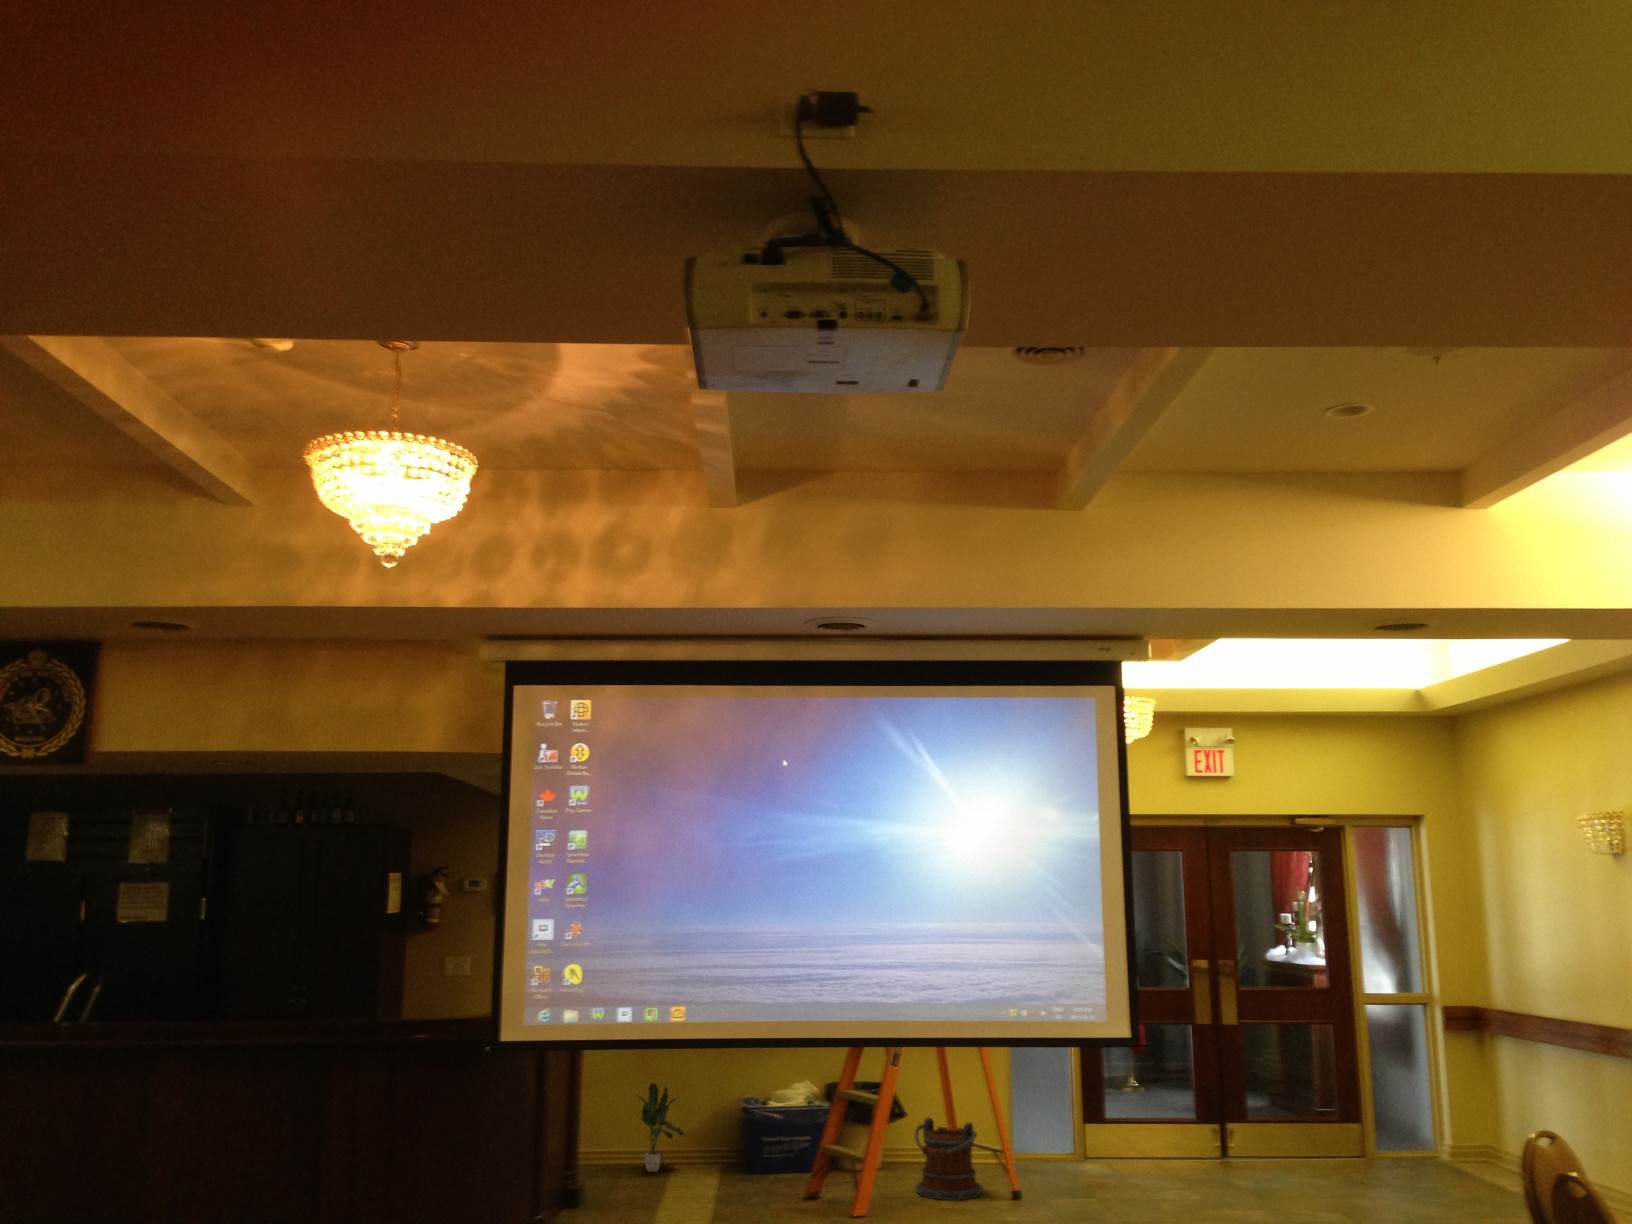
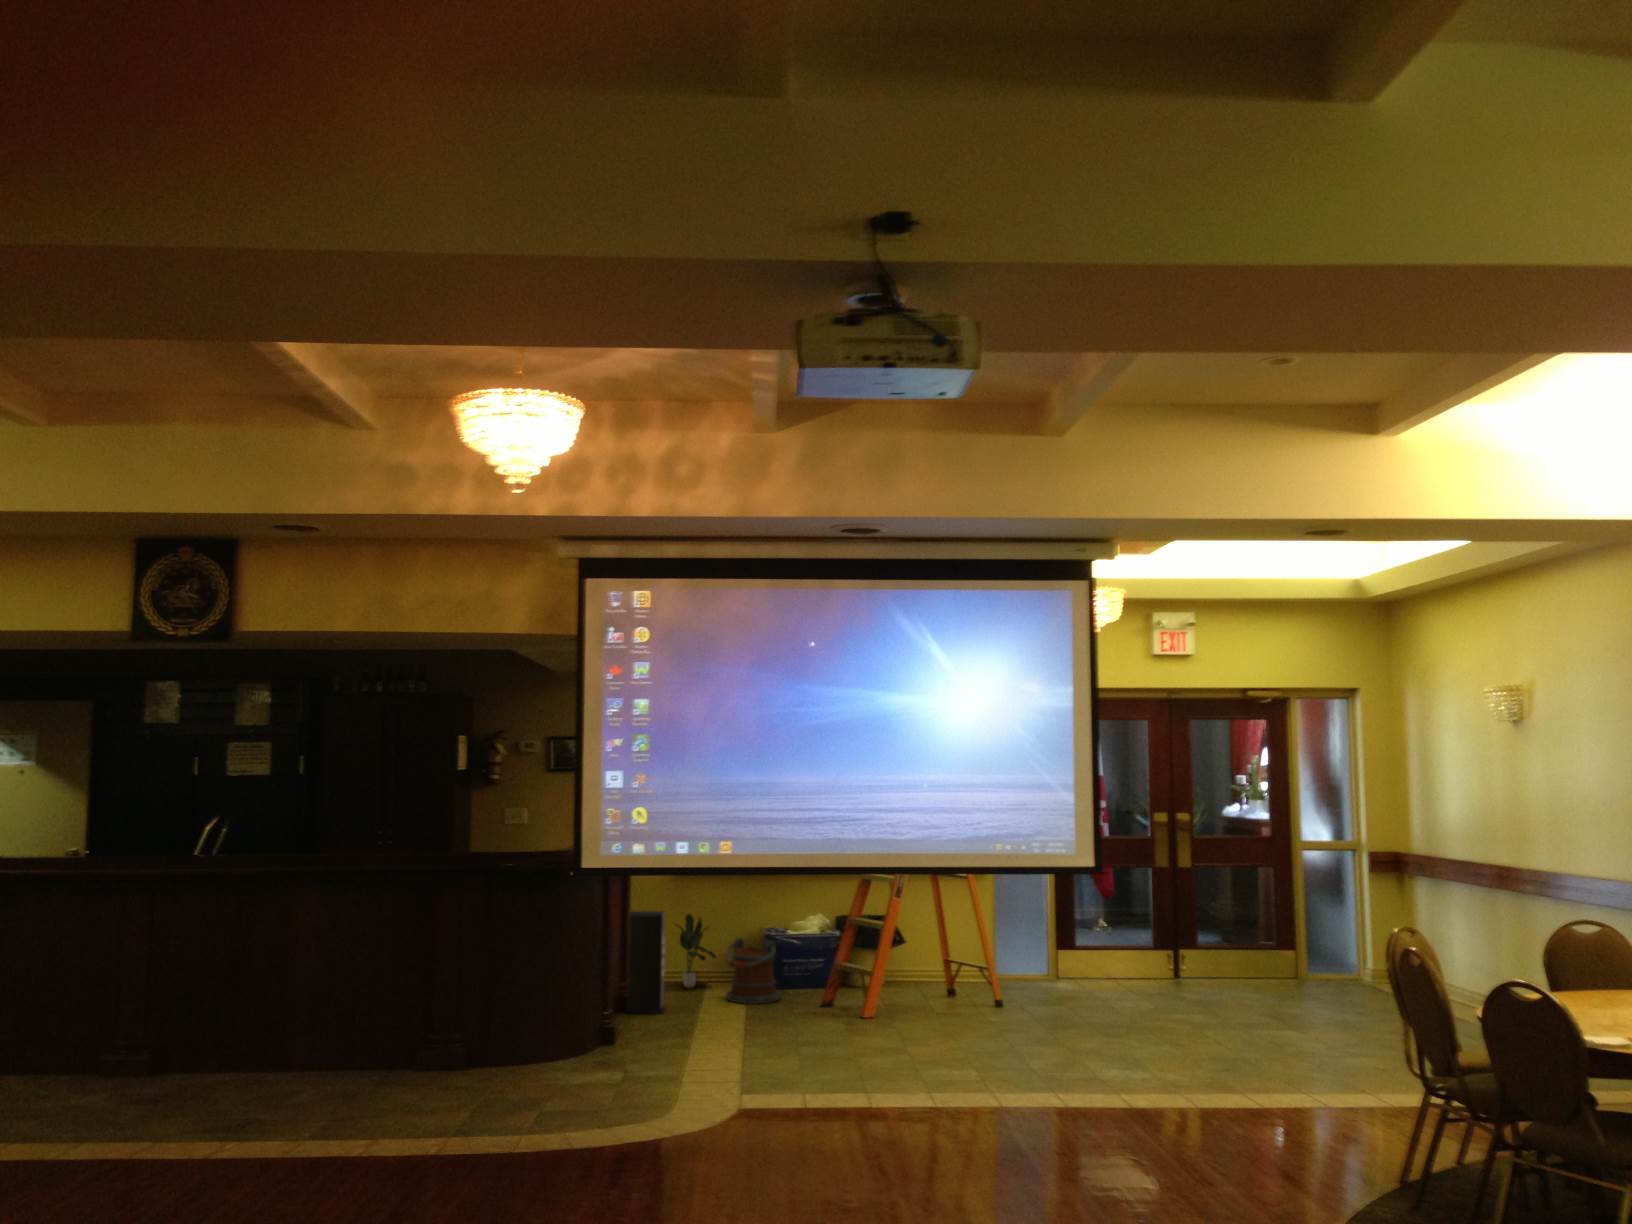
speaker: none [569,1082,621,1209] -> present [626,911,666,1014]
bucket: present [915,1118,983,1200] -> present [726,938,782,1004]

